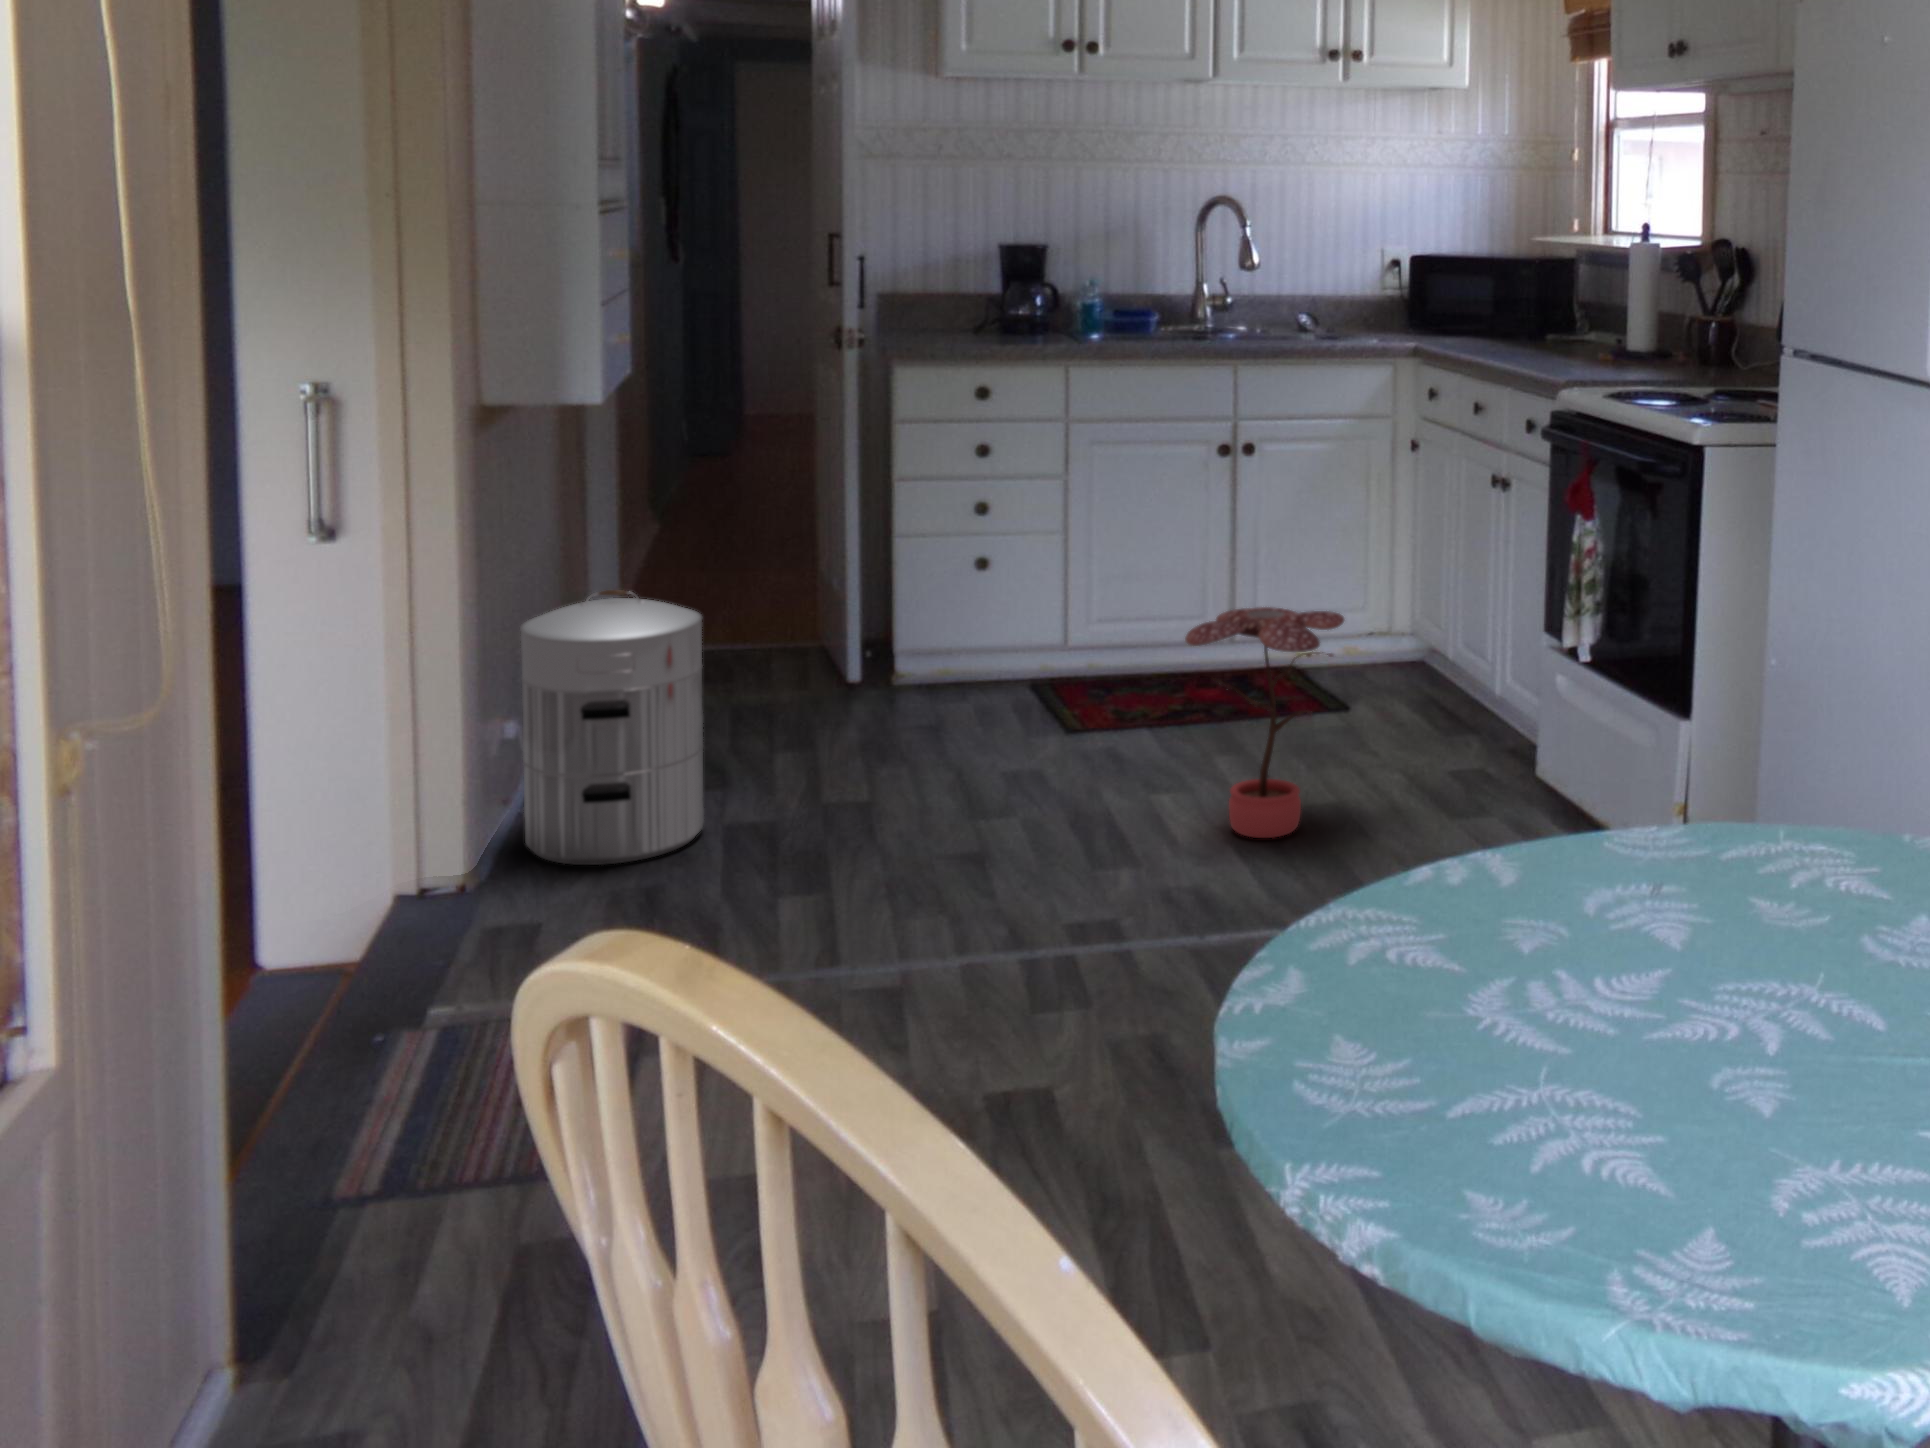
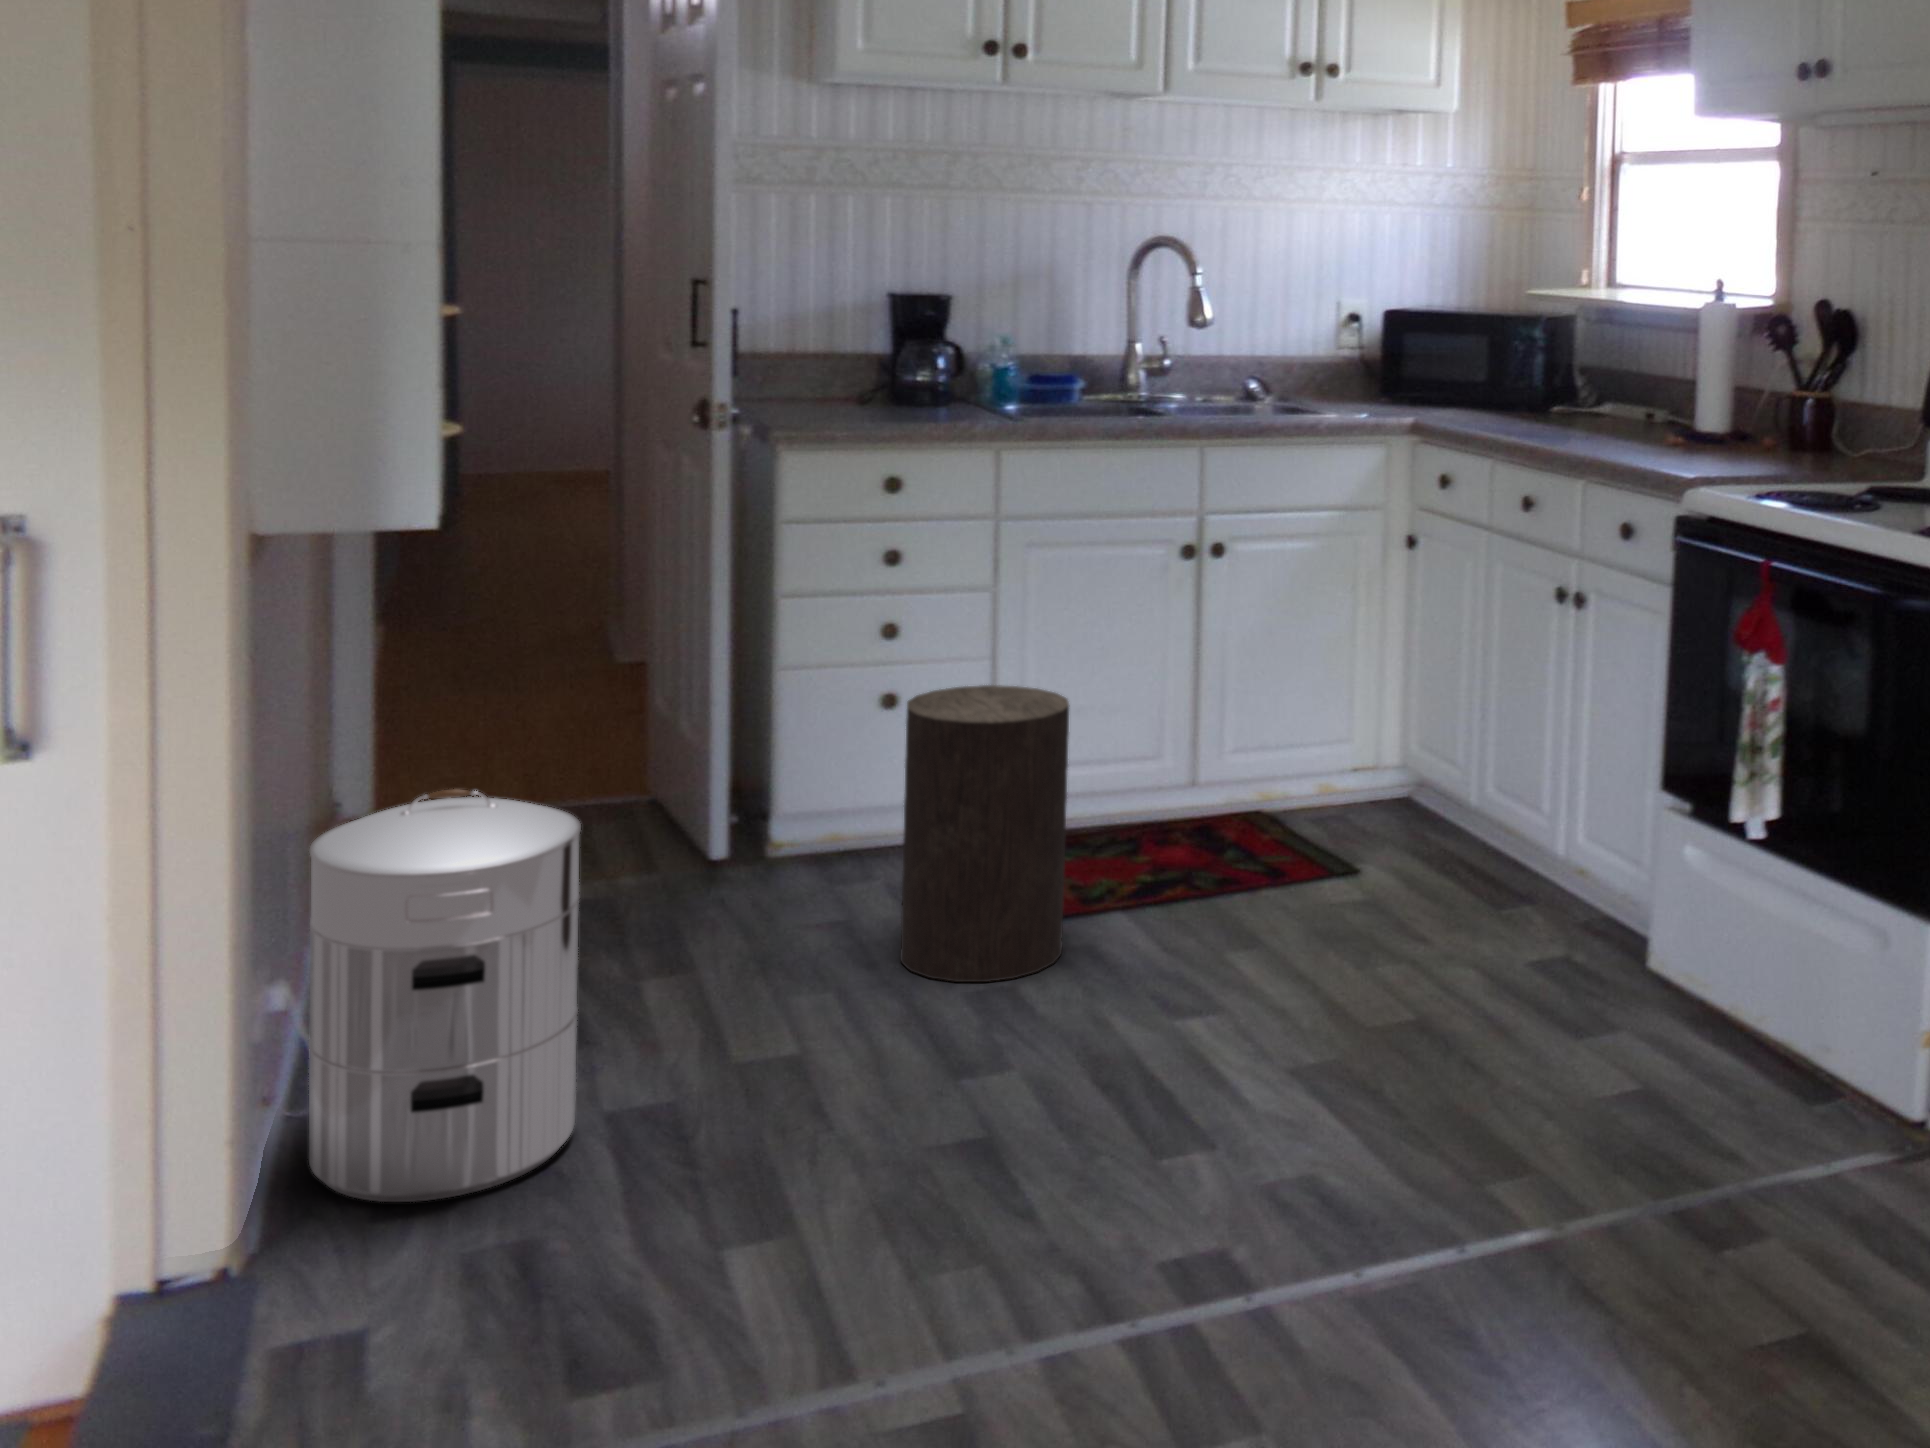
stool: none [966,543,1090,761] -> present [900,685,1069,982]
potted plant: present [1185,607,1344,838] -> none [1264,783,1459,1097]

